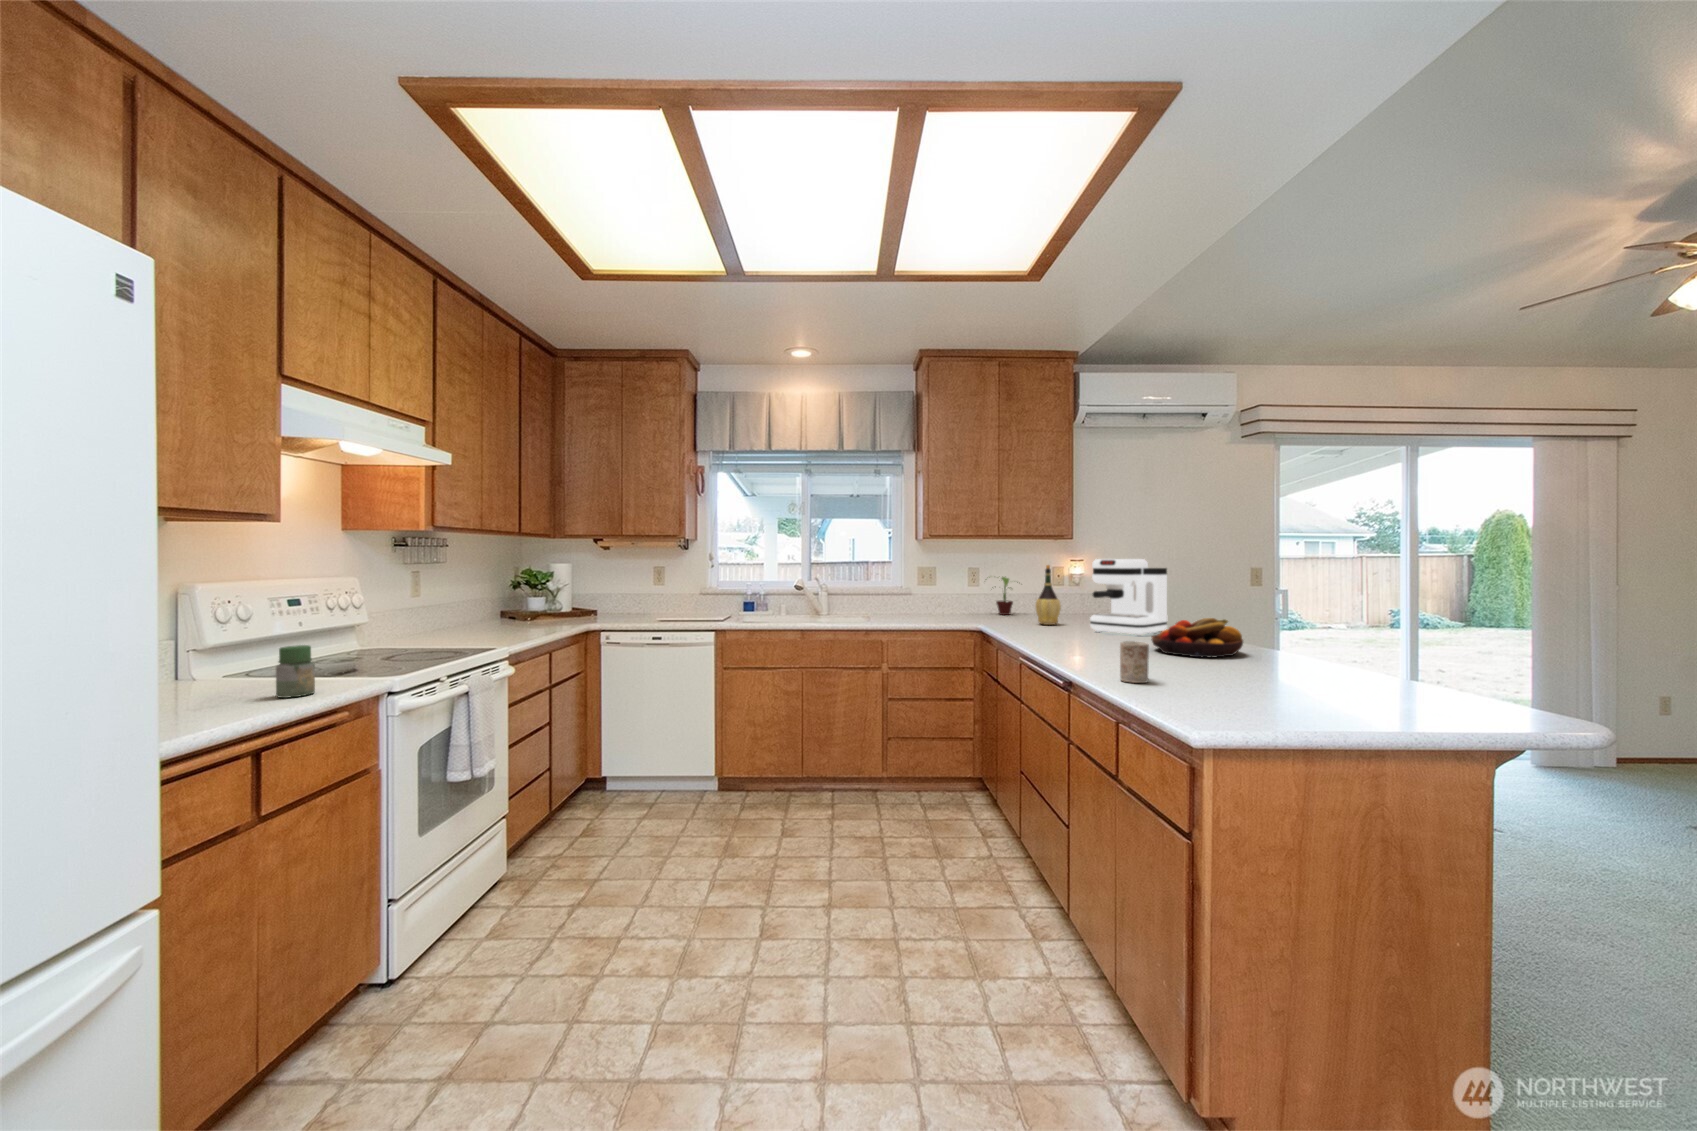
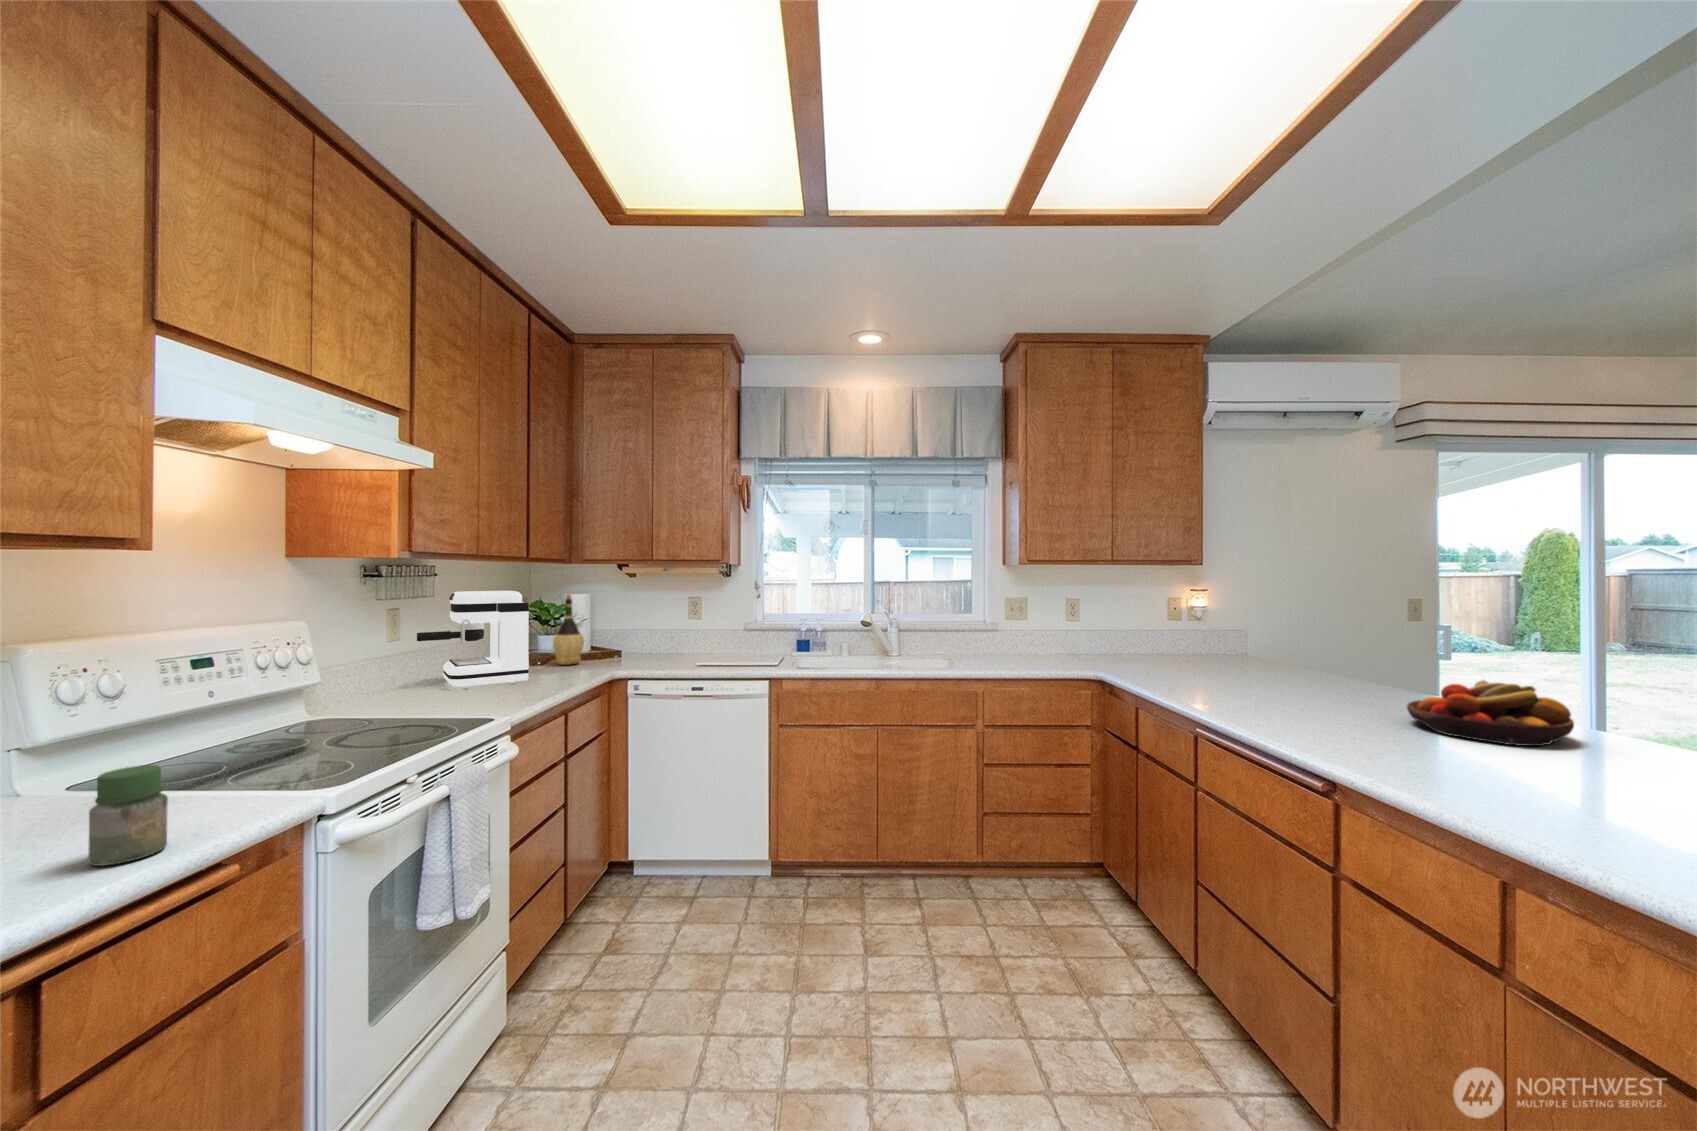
coffee maker: present [1090,559,1168,636] -> present [417,591,529,689]
wine bottle: present [1035,565,1061,625] -> present [553,594,584,665]
potted plant: present [996,577,1013,615] -> none [1085,607,1132,654]
mug: present [1120,641,1149,683] -> none [1492,743,1555,819]

